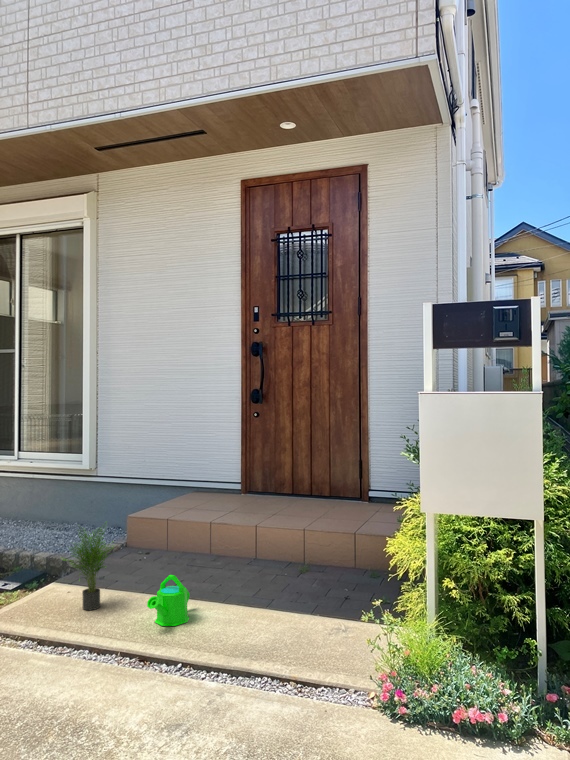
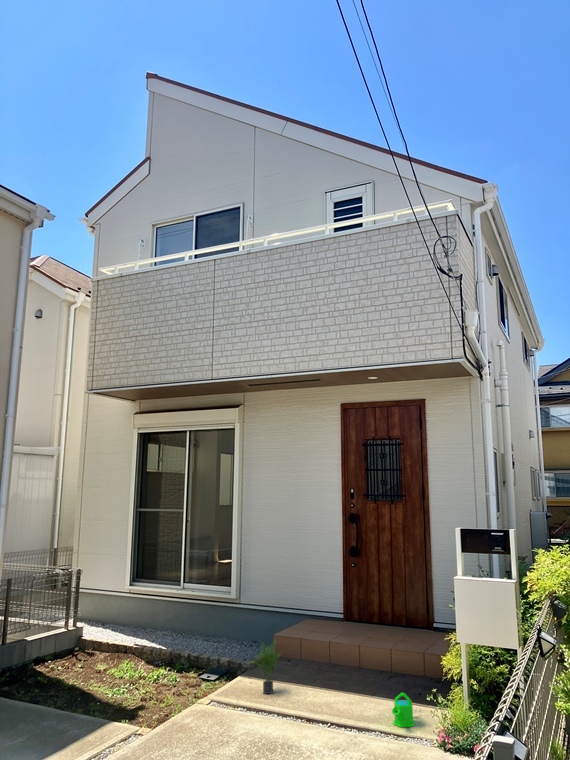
watering can: present [147,575,190,626] -> present [392,693,415,727]

